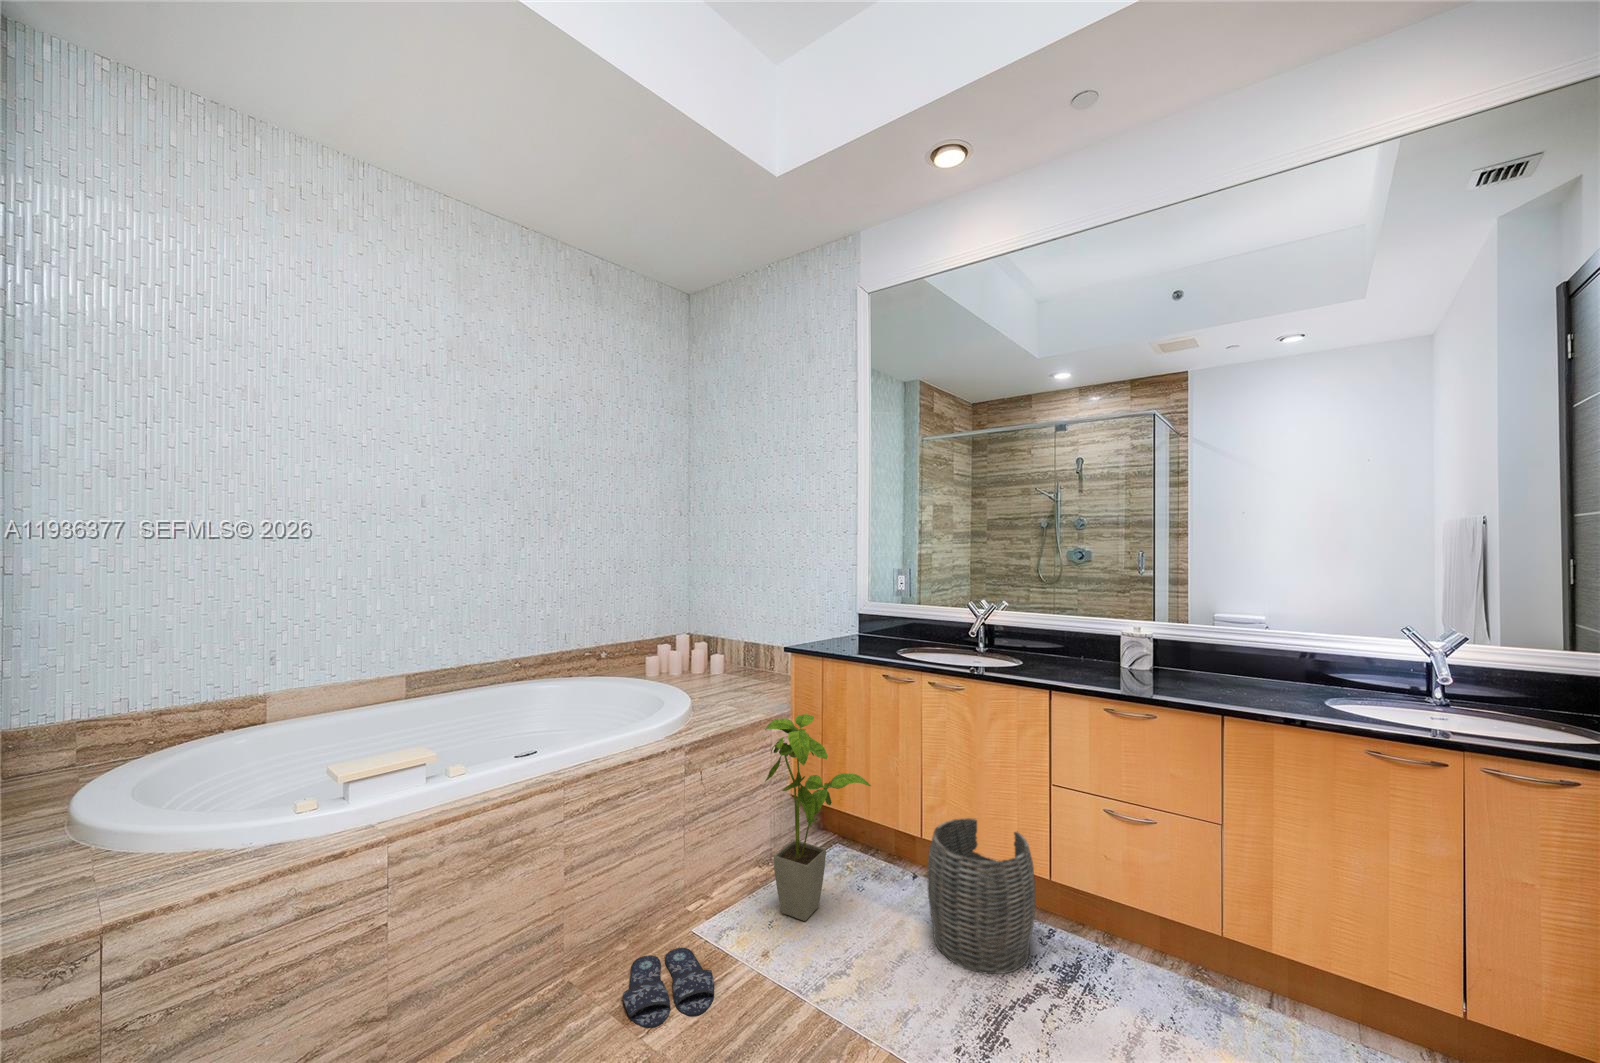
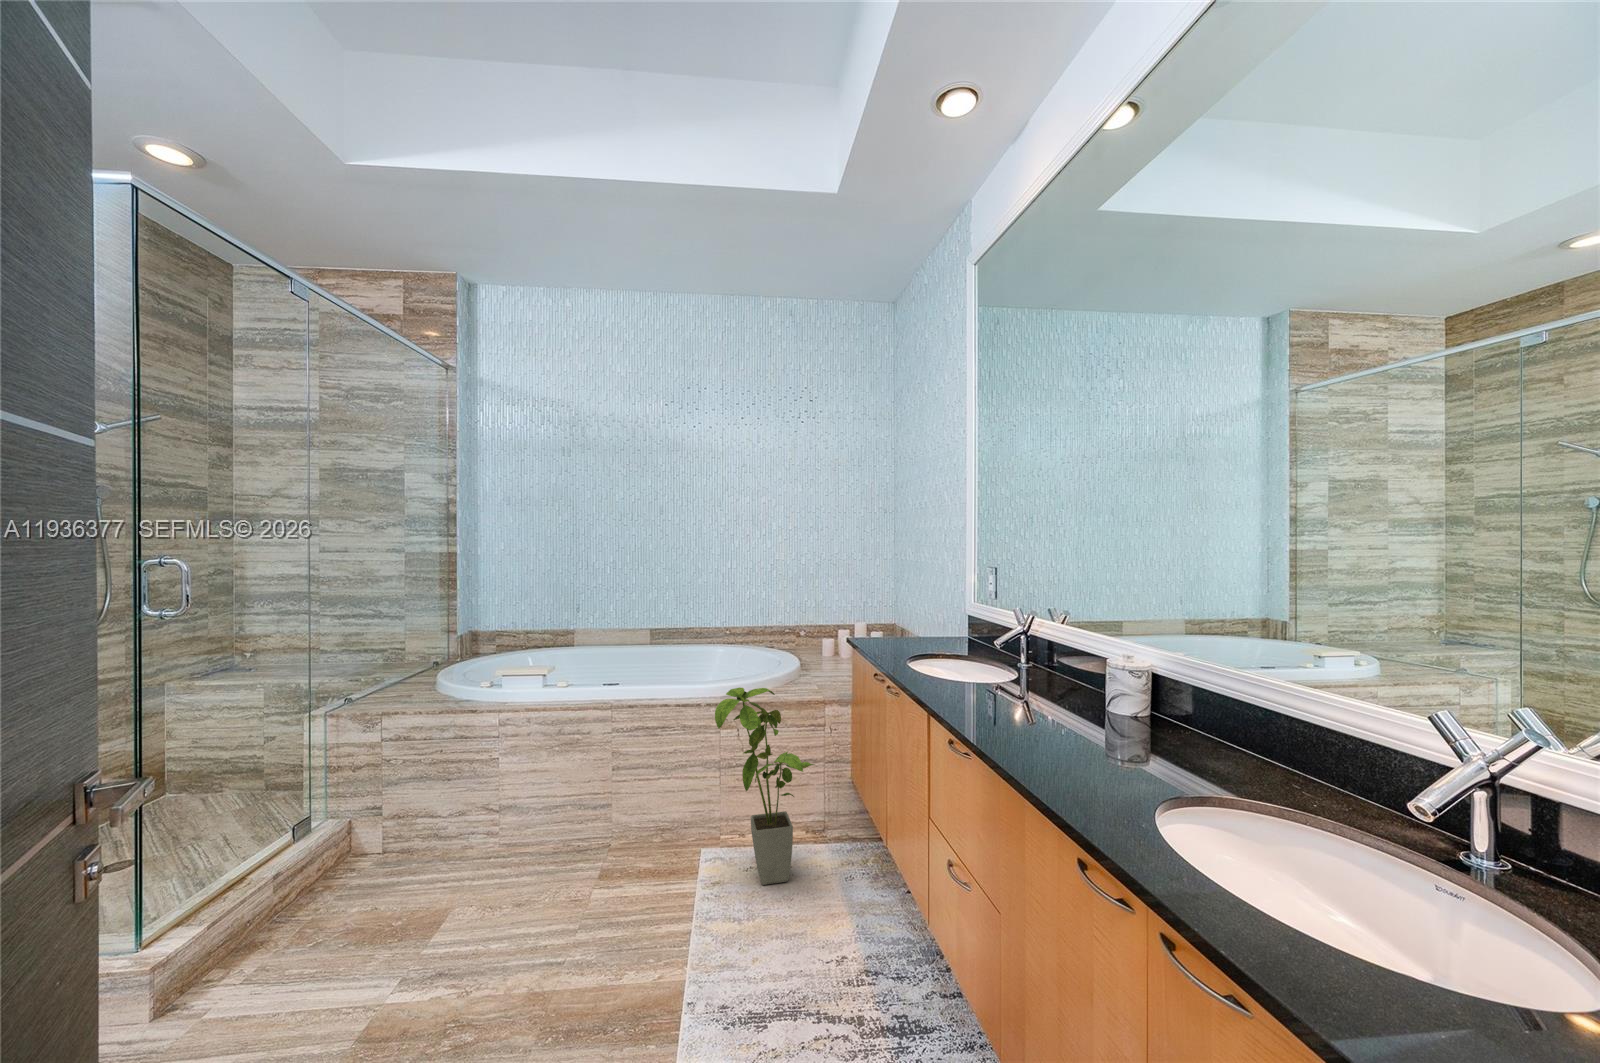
woven basket: present [927,818,1035,974] -> none [795,833,916,1021]
slippers: present [623,948,714,1028] -> none [587,852,672,898]

